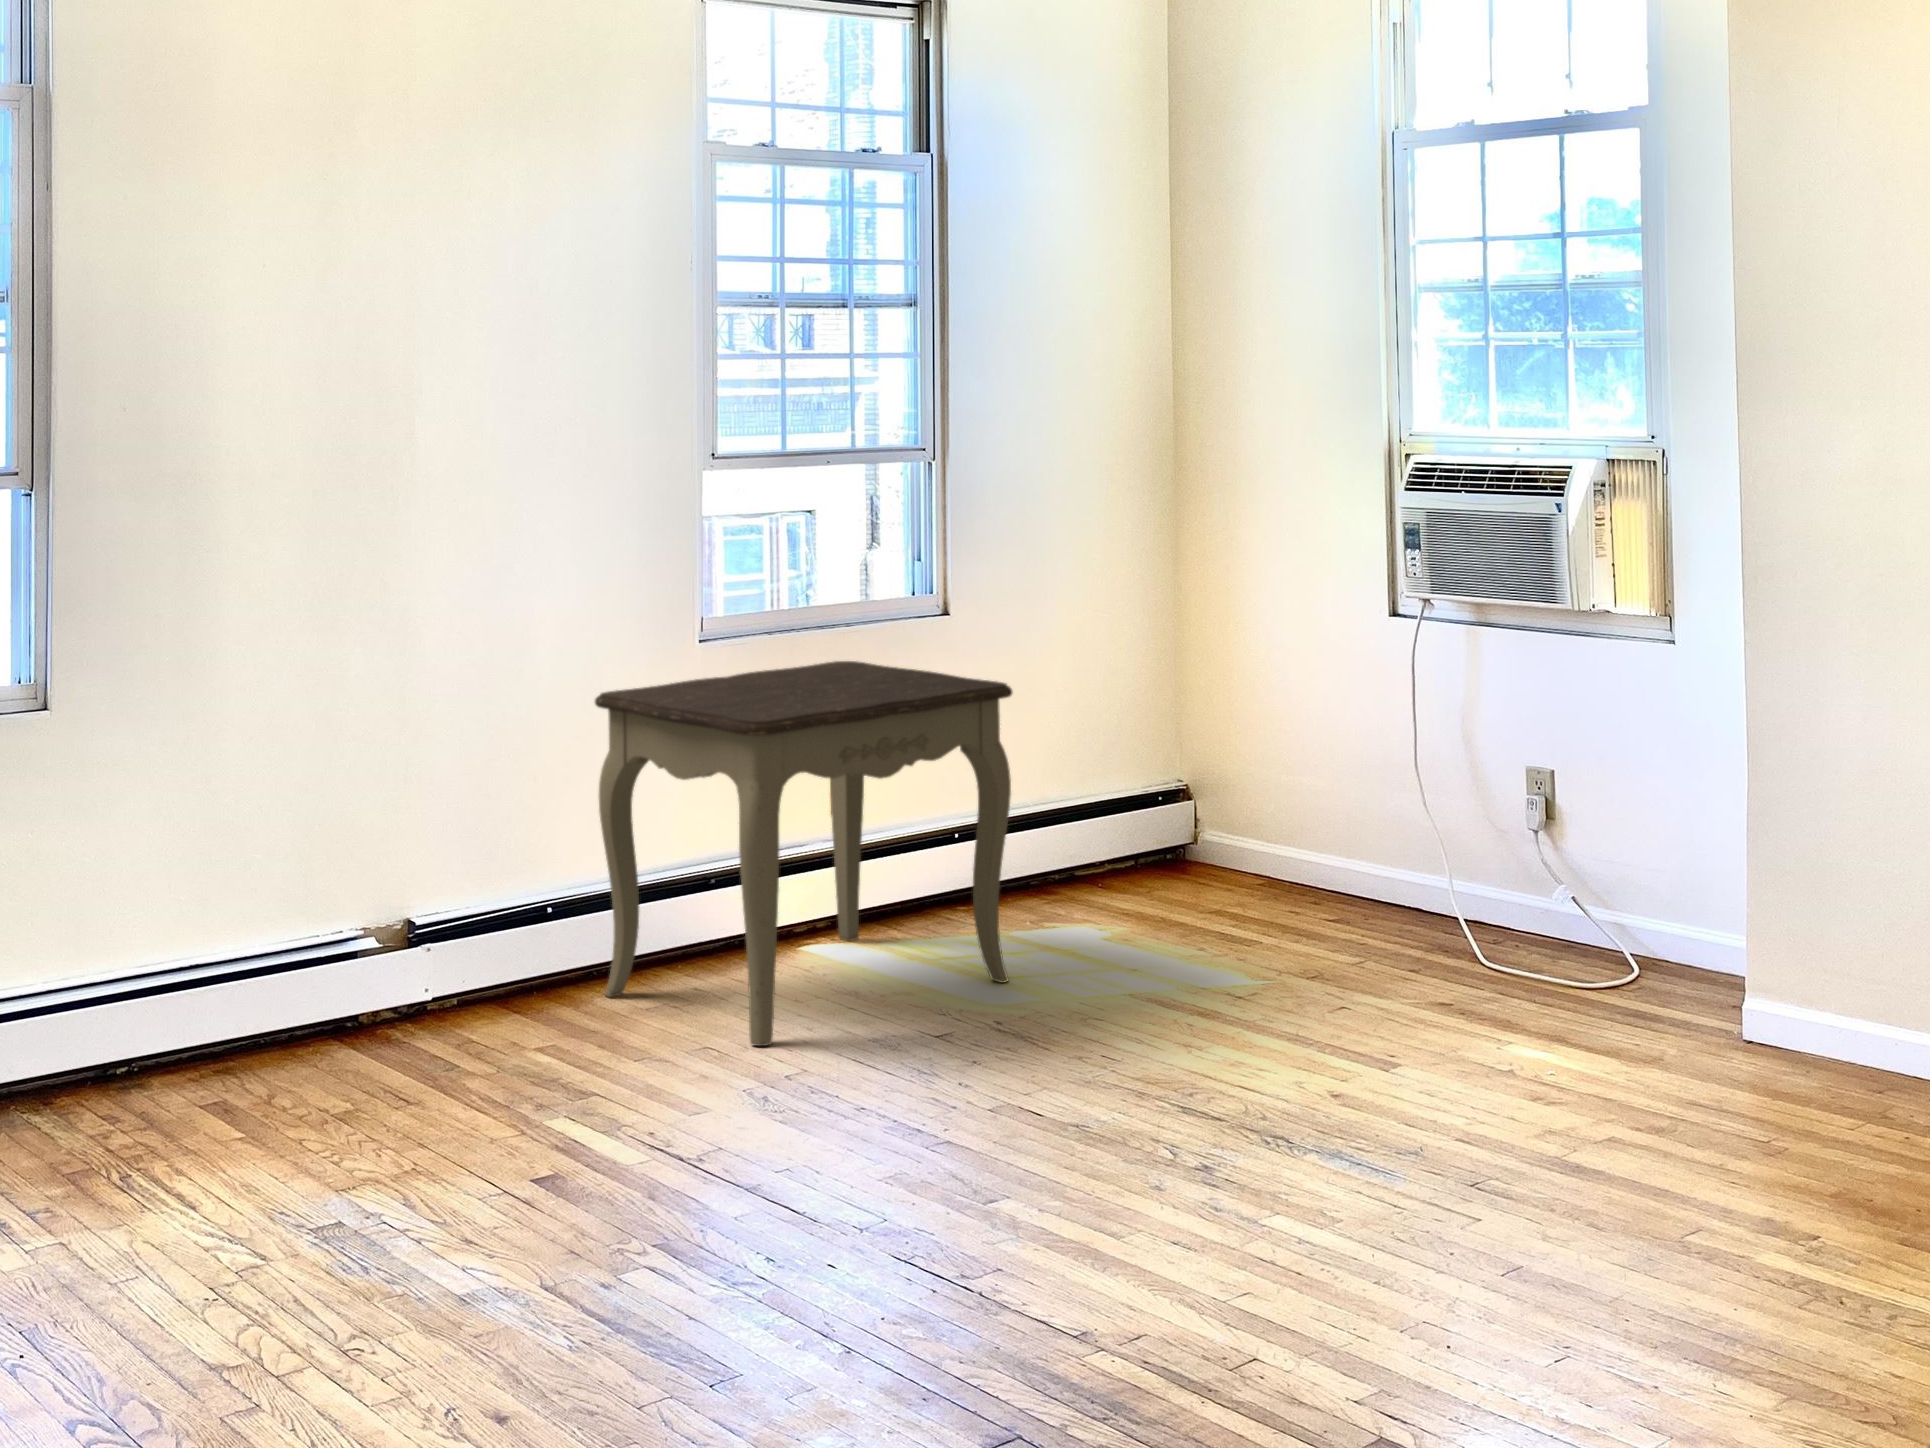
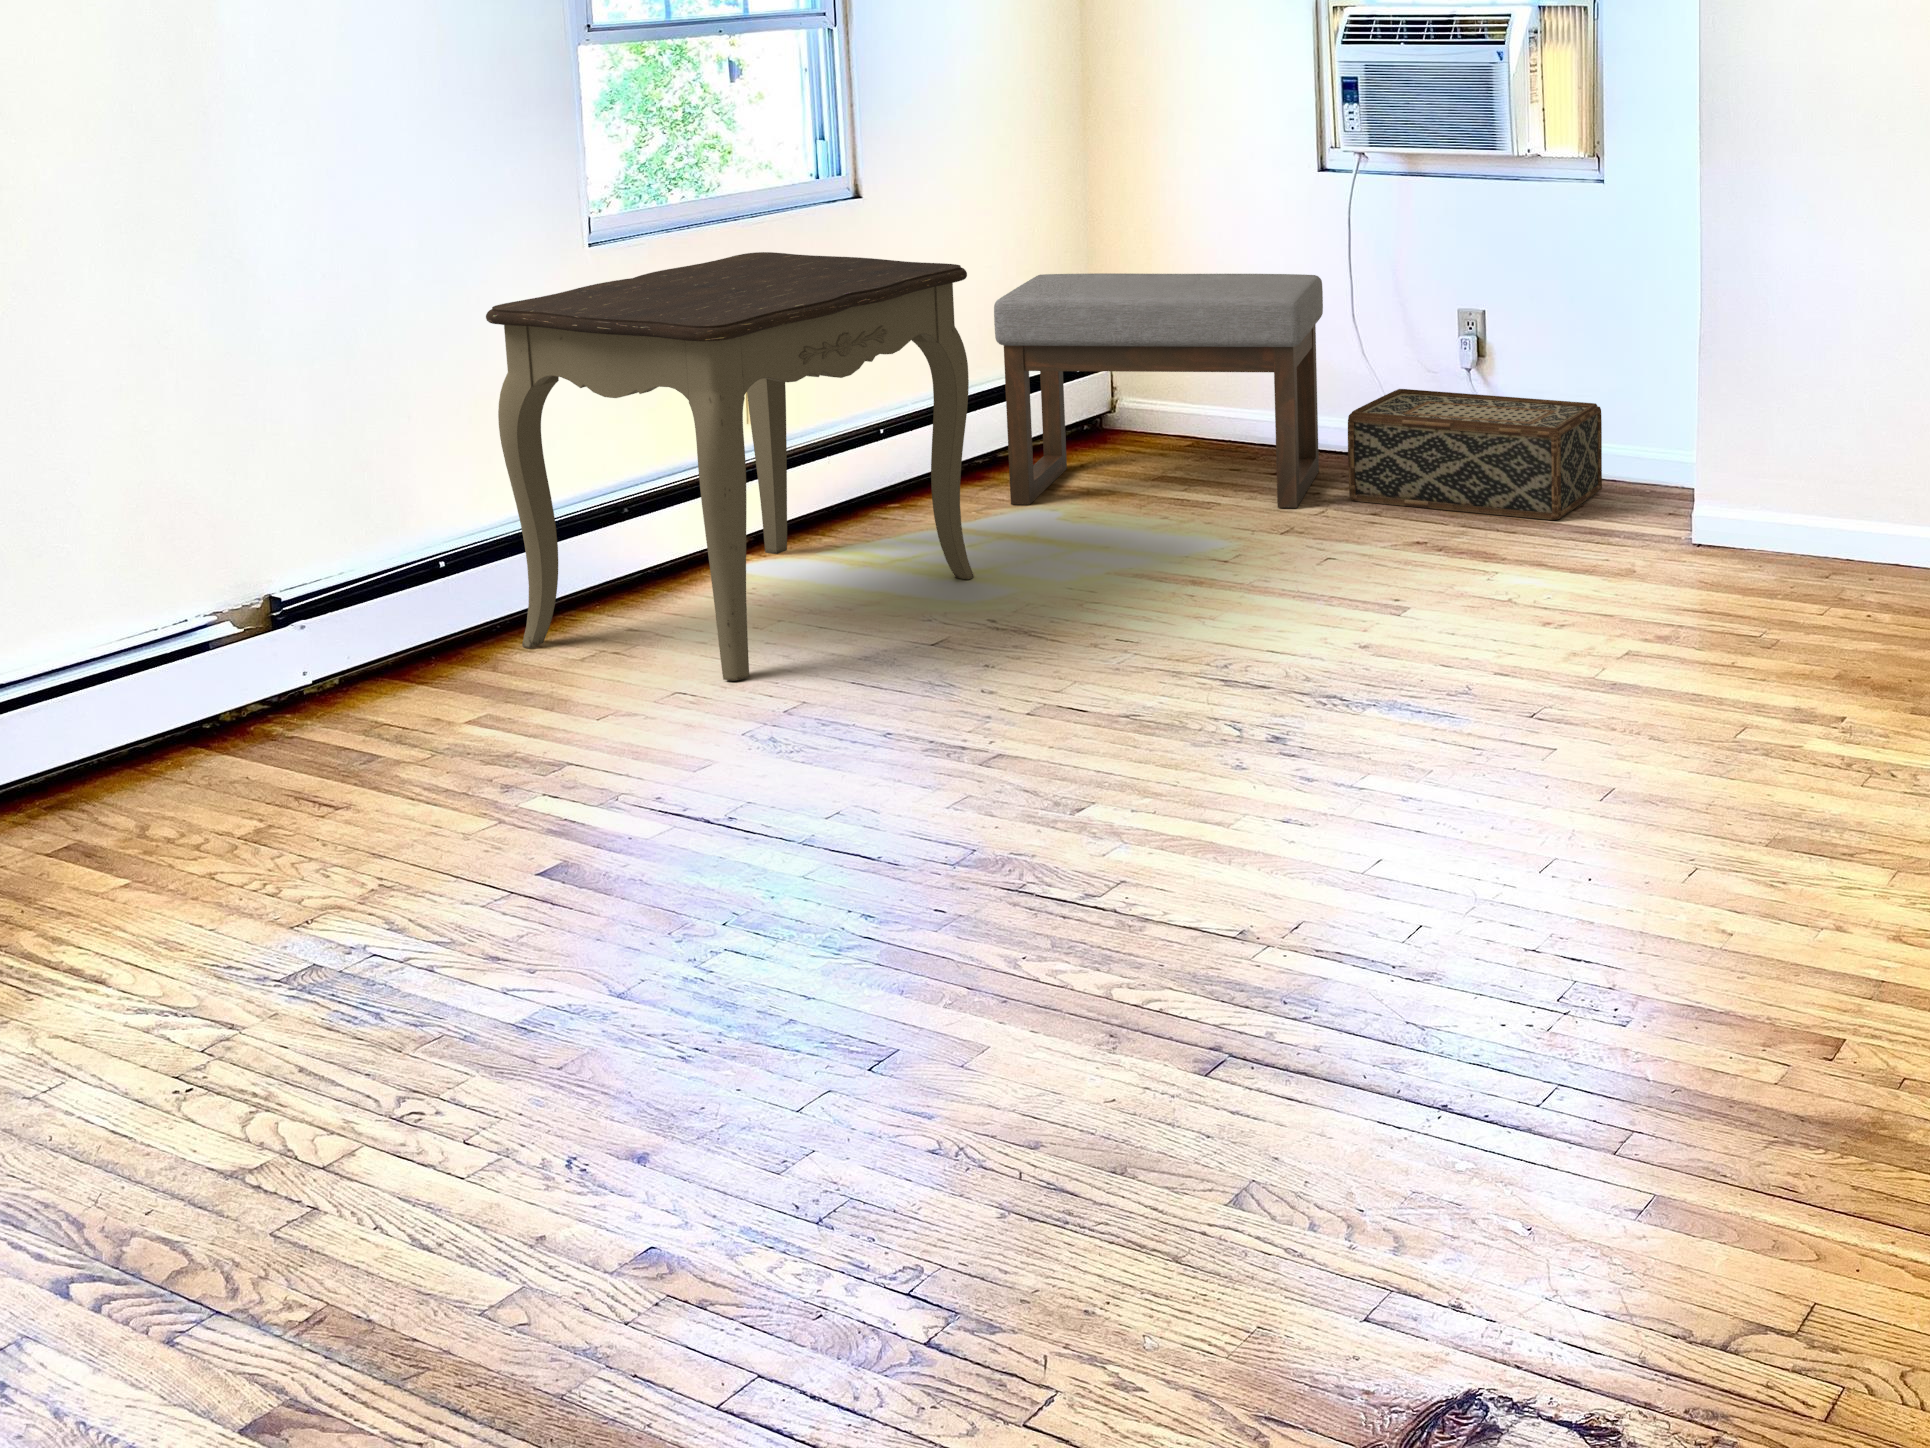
ottoman: none [1067,699,1396,952] -> present [994,273,1323,508]
woven basket: none [1405,841,1680,992] -> present [1348,389,1602,520]

